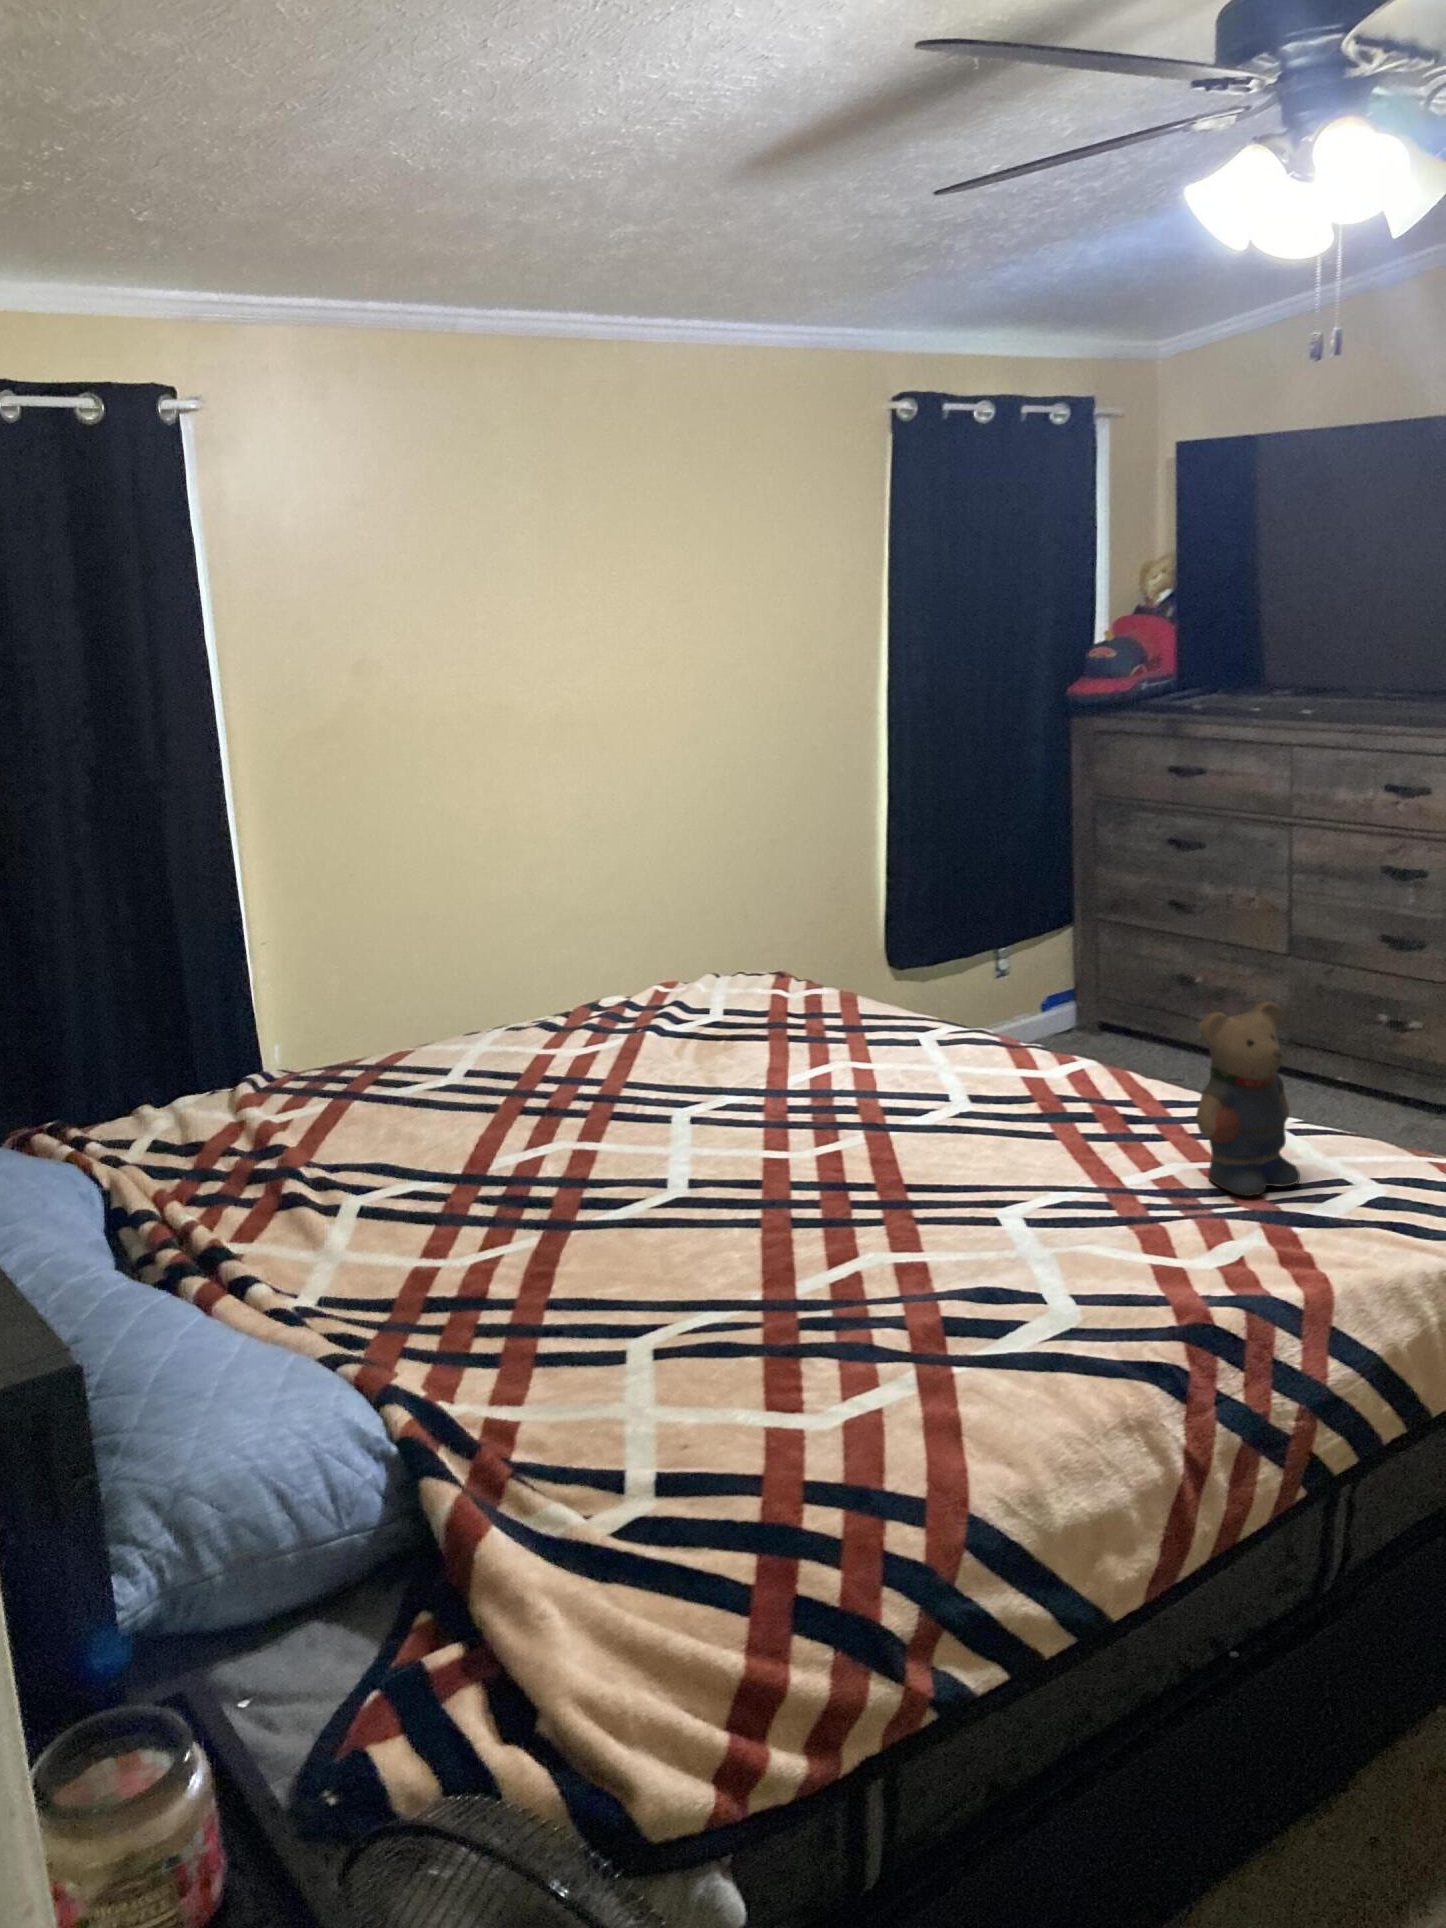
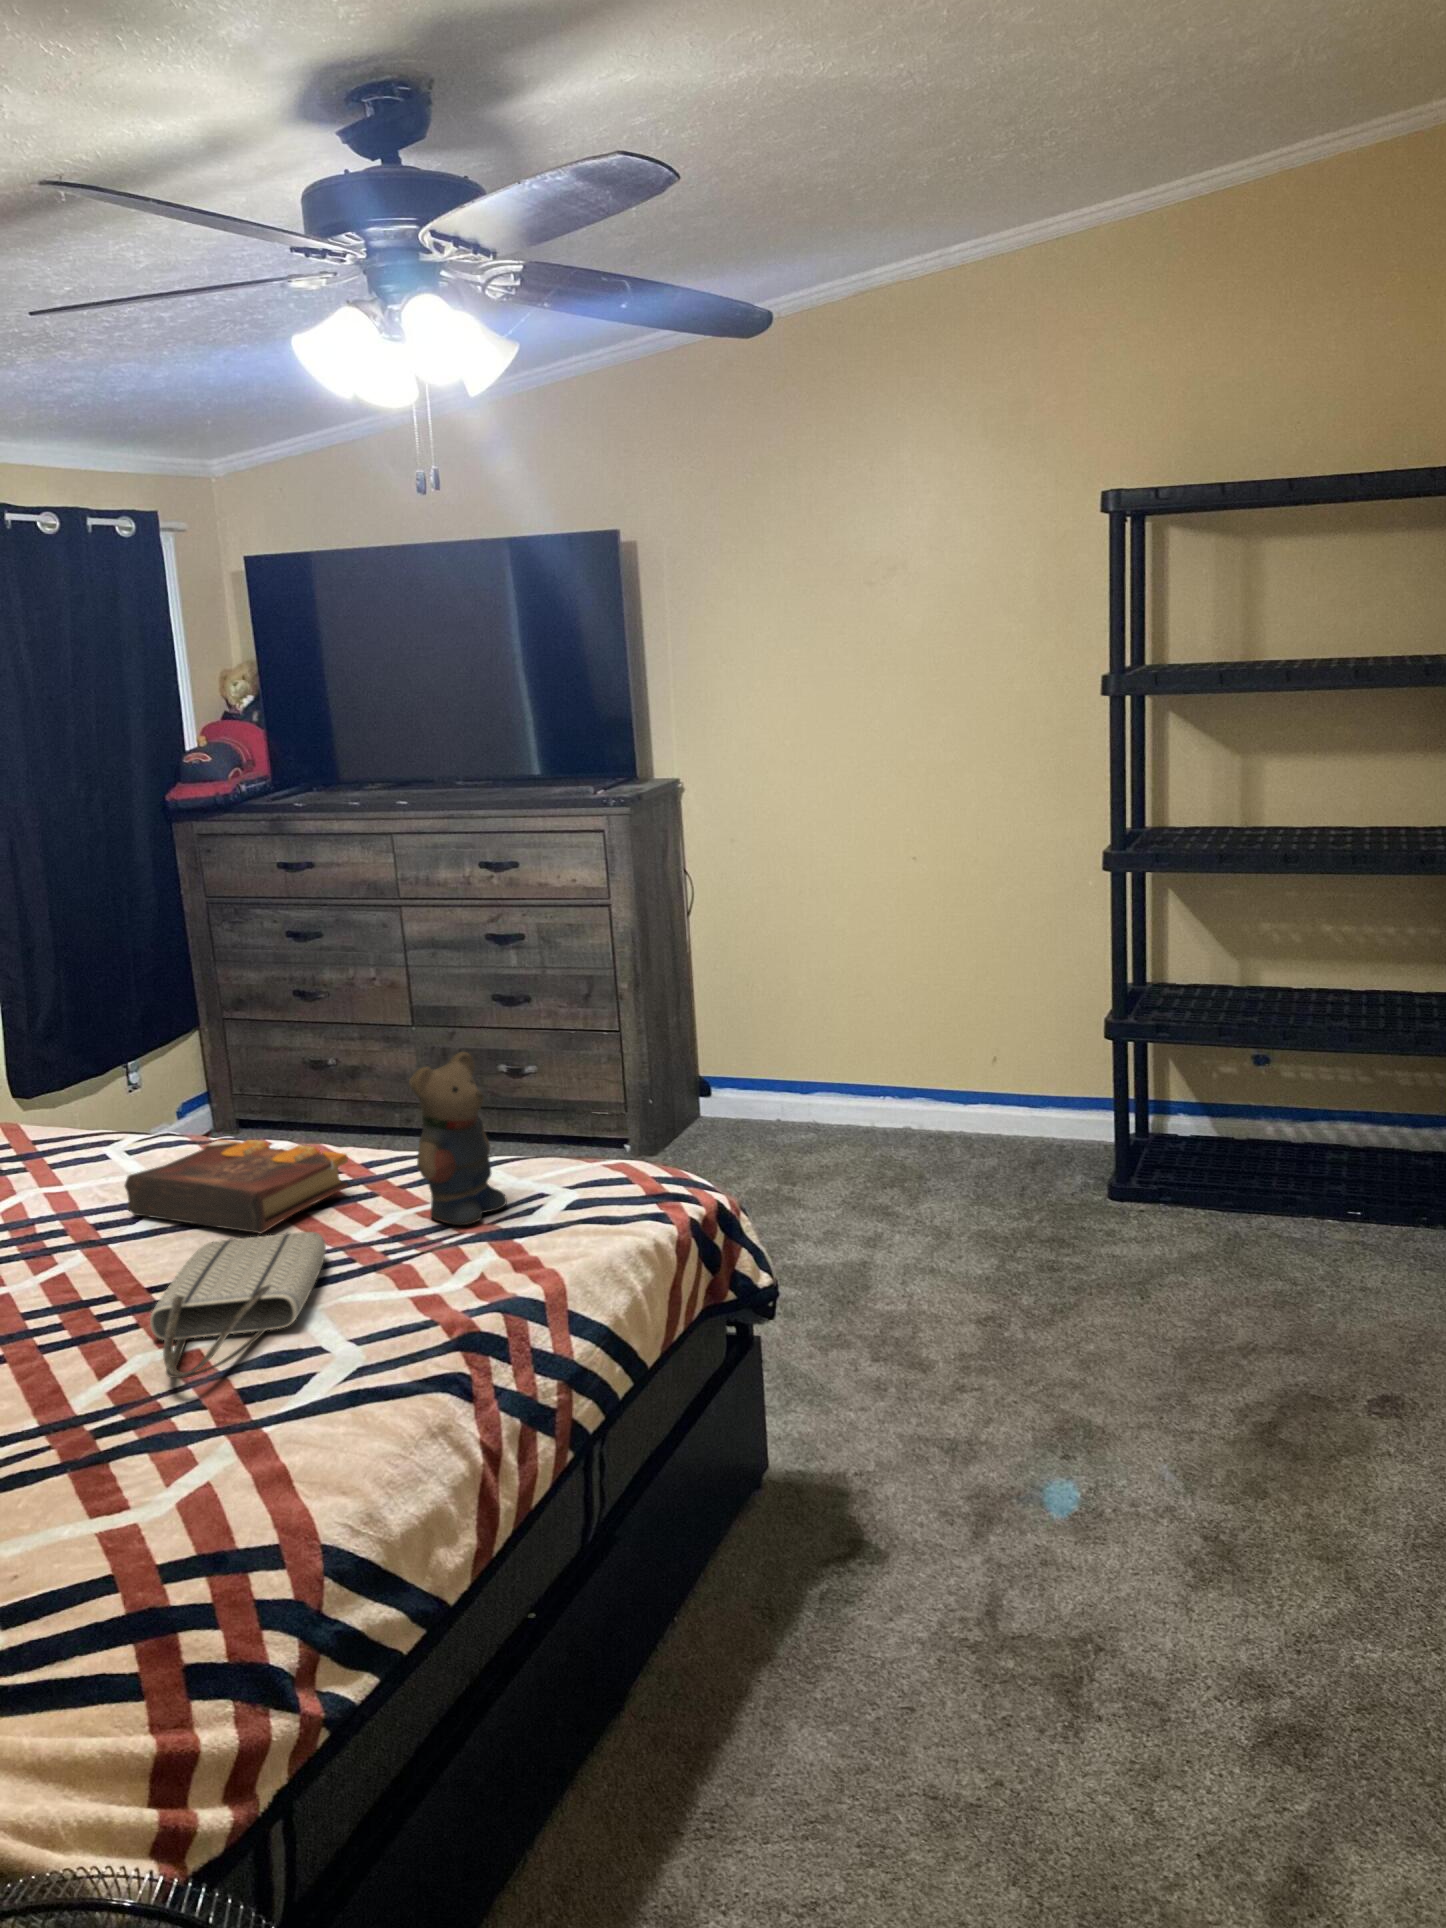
book: none [913,1048,1133,1155] -> present [125,1139,348,1234]
tote bag: none [882,1154,1082,1291] -> present [150,1232,326,1378]

